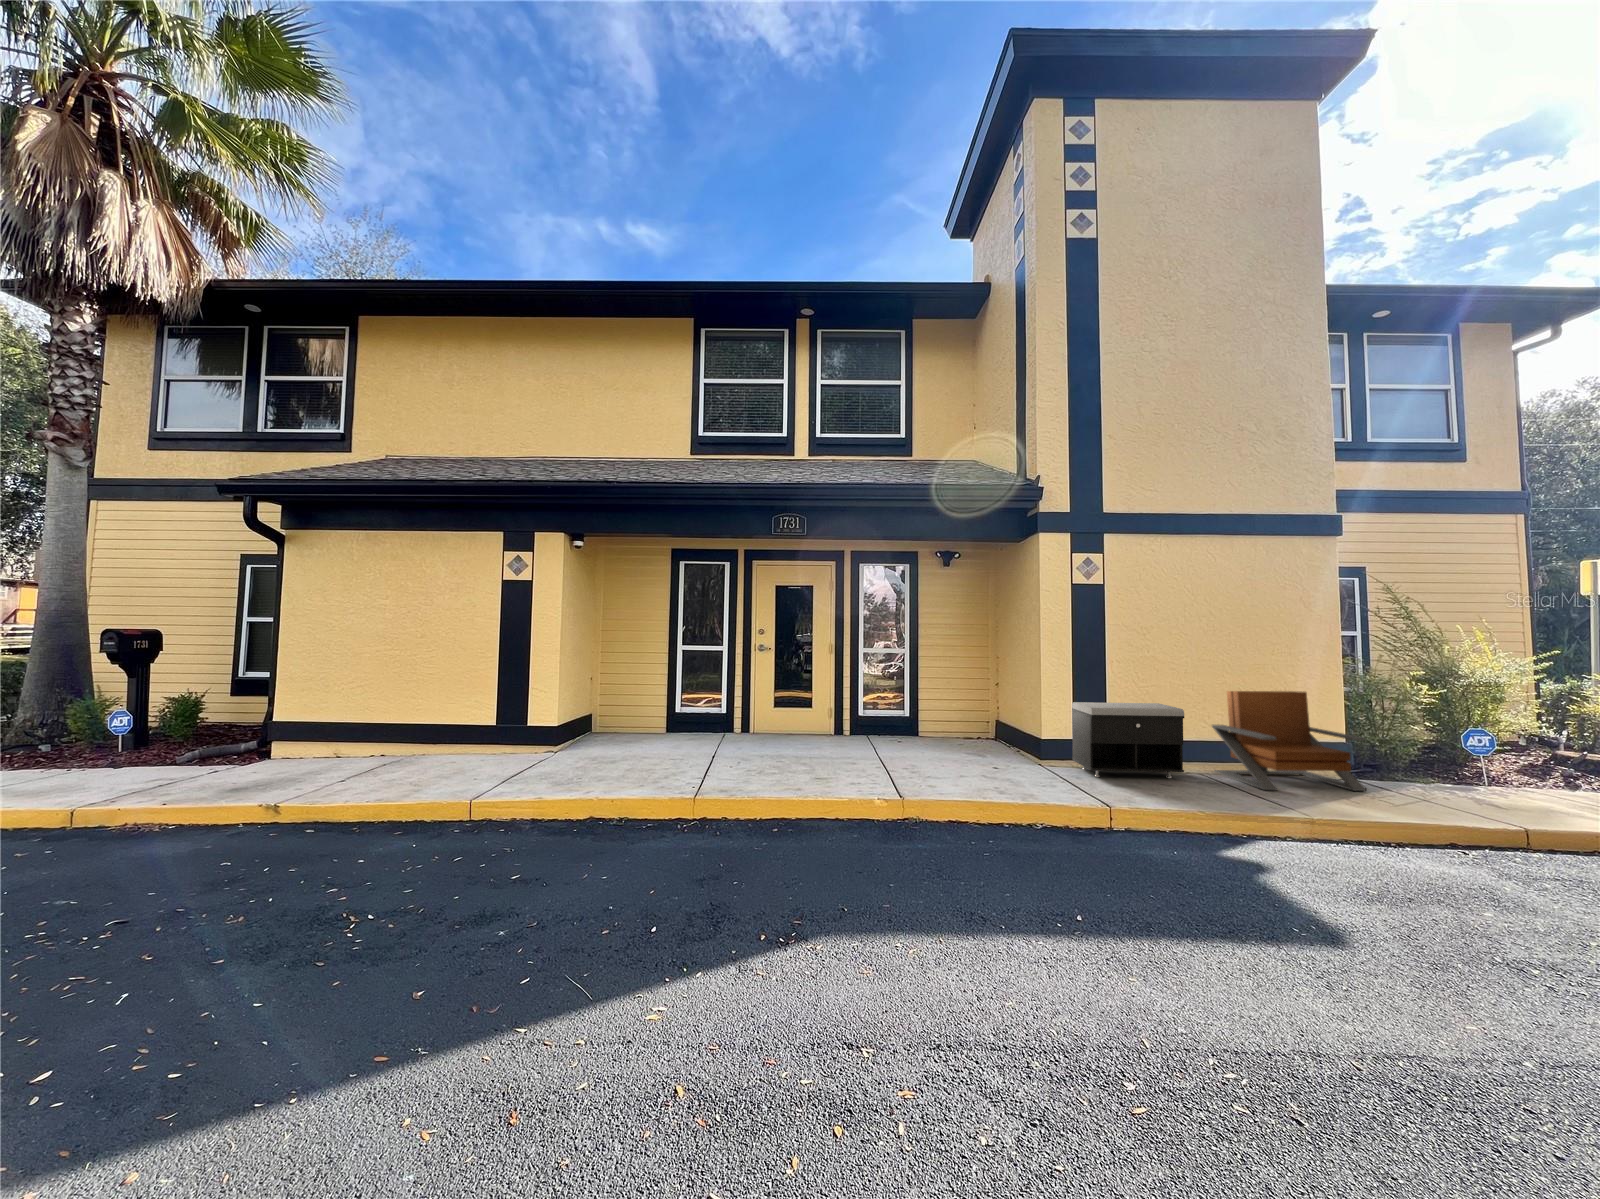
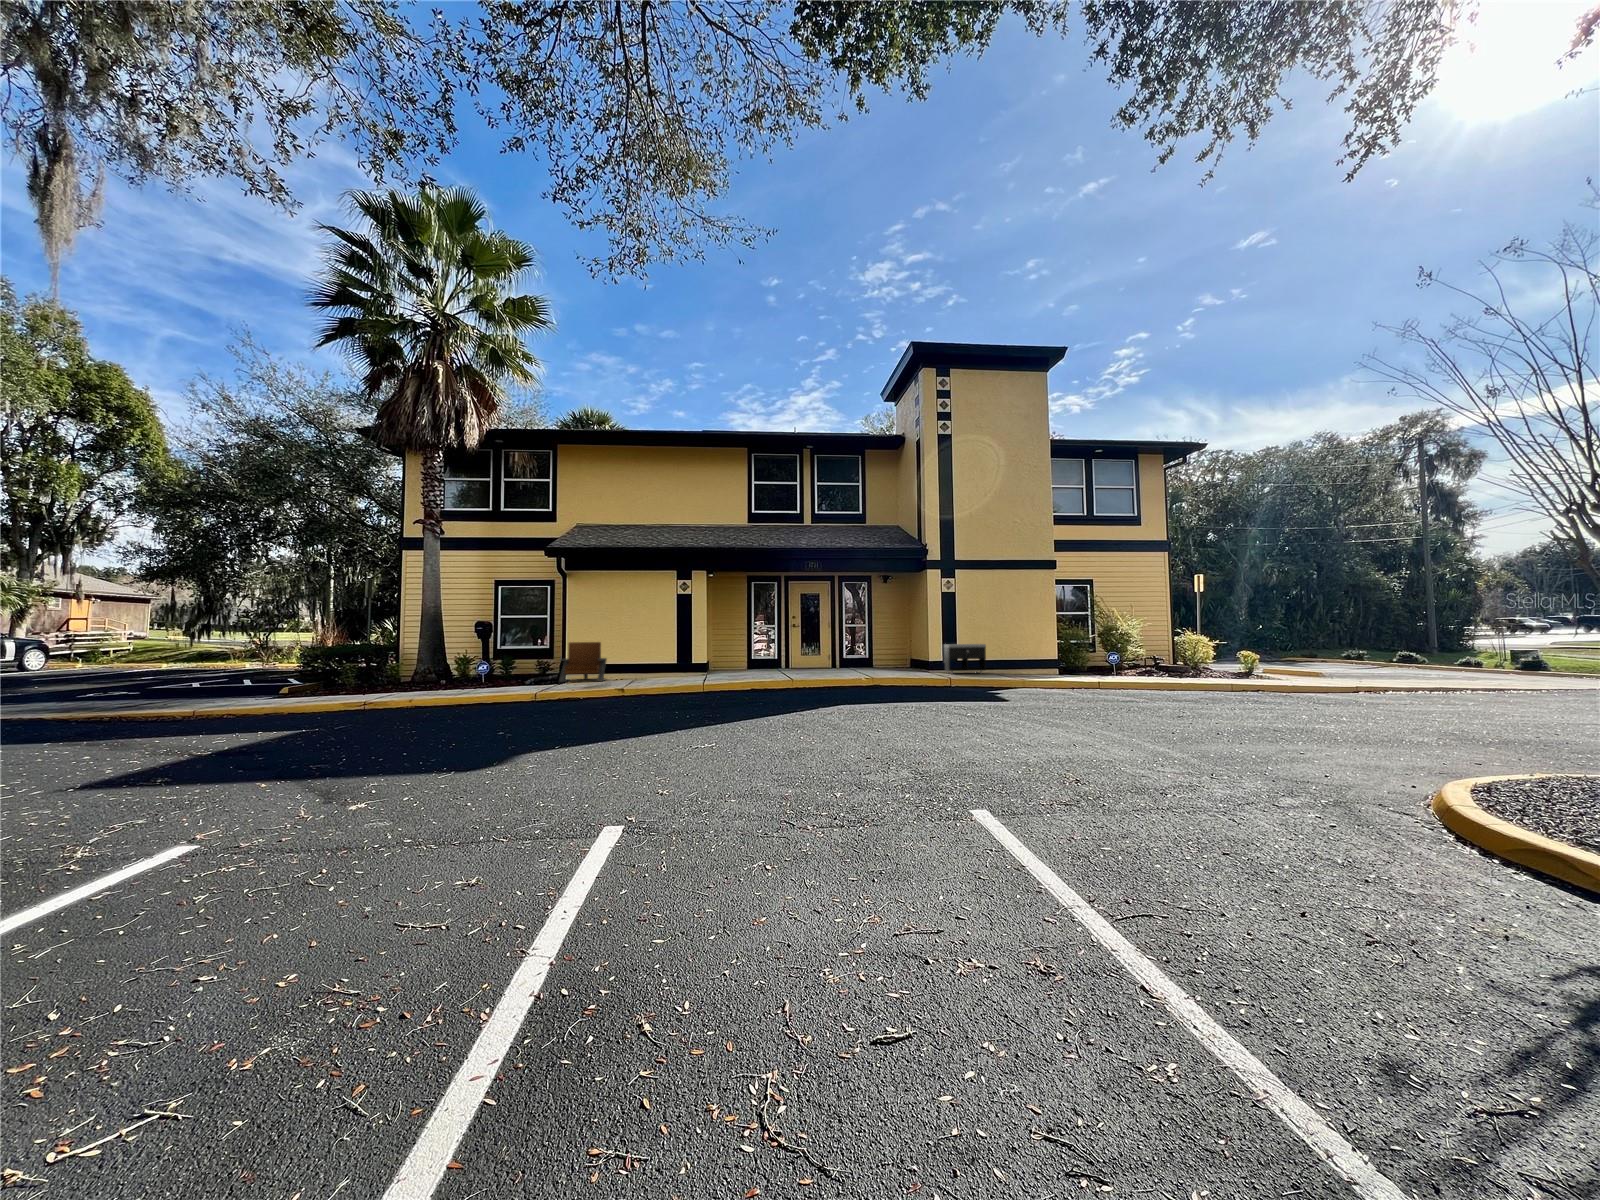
lounge chair: present [1212,691,1366,791] -> present [559,642,607,682]

